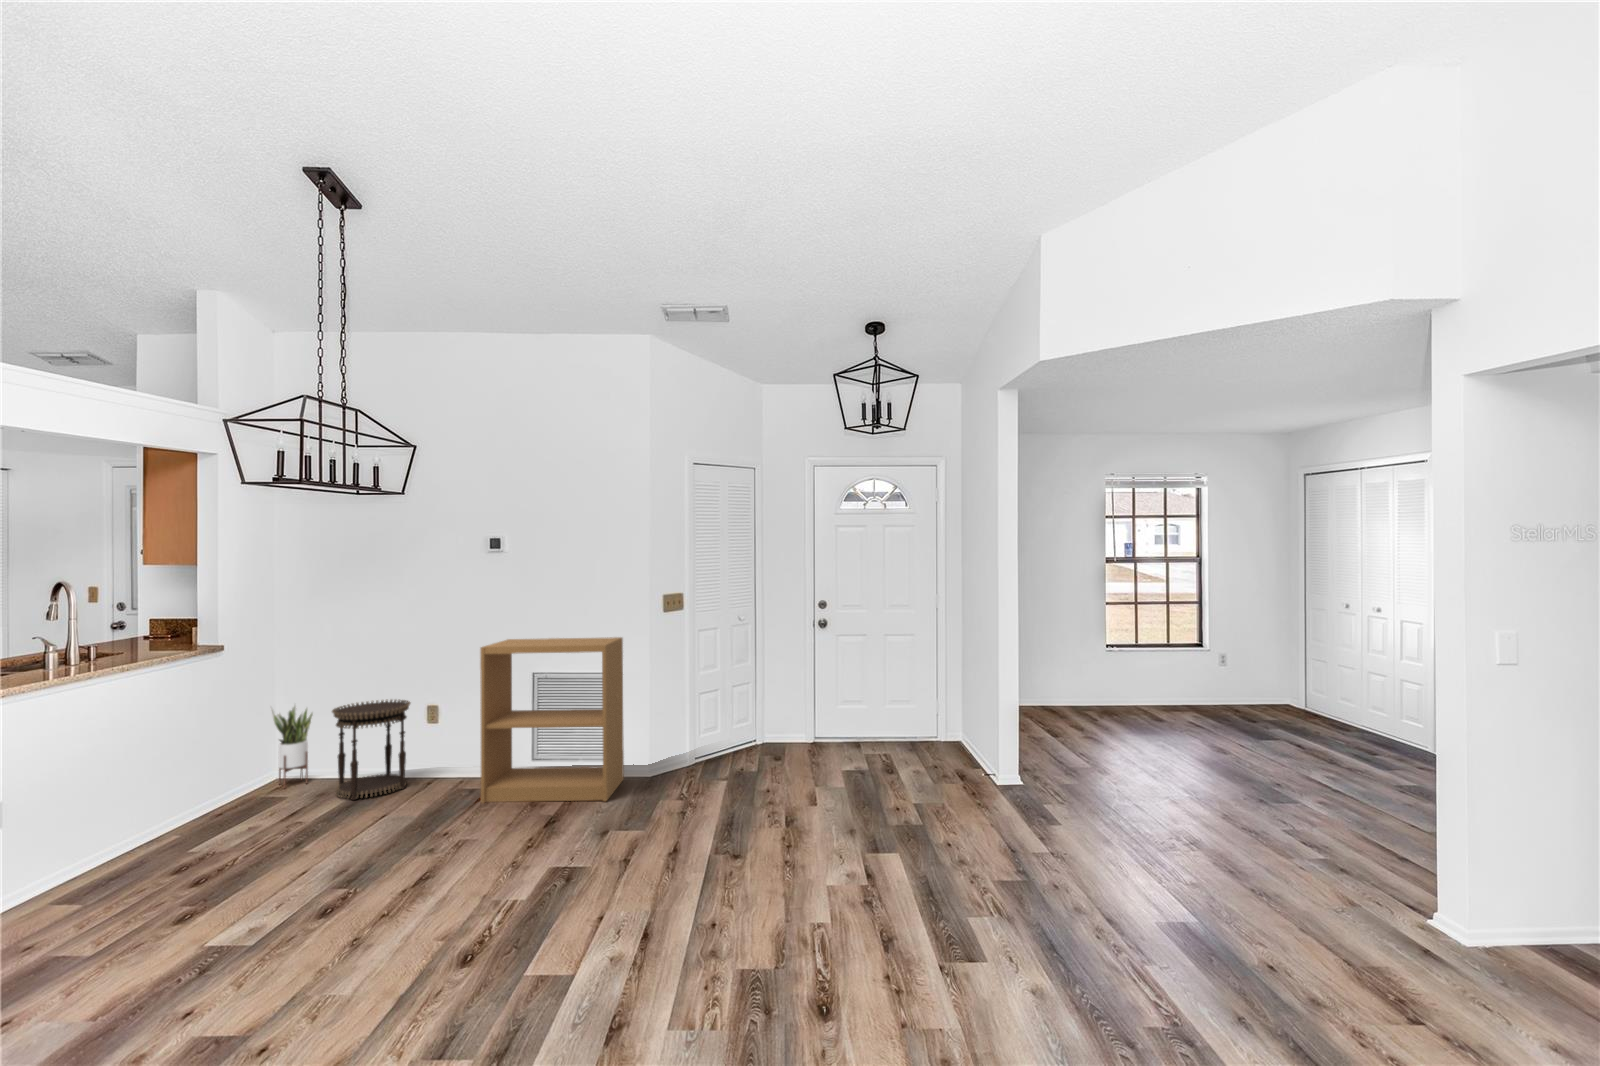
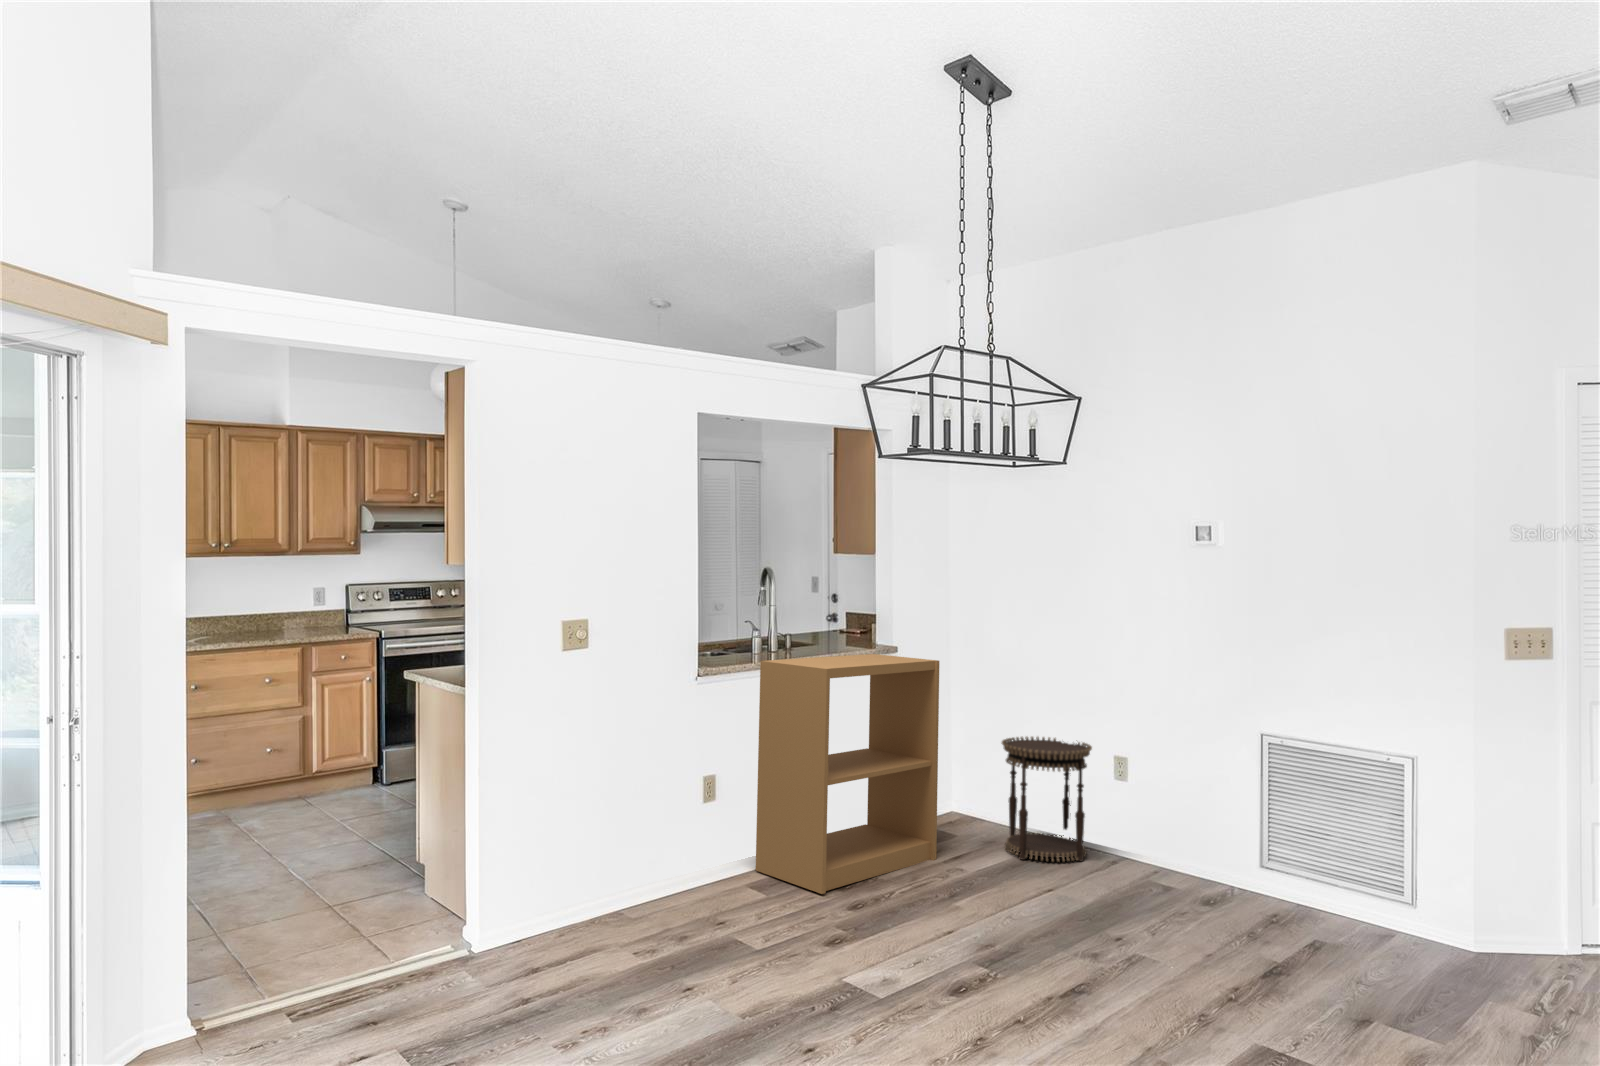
bookshelf: present [480,637,624,803] -> present [756,654,939,894]
potted plant: present [271,704,313,788] -> none [945,724,987,826]

